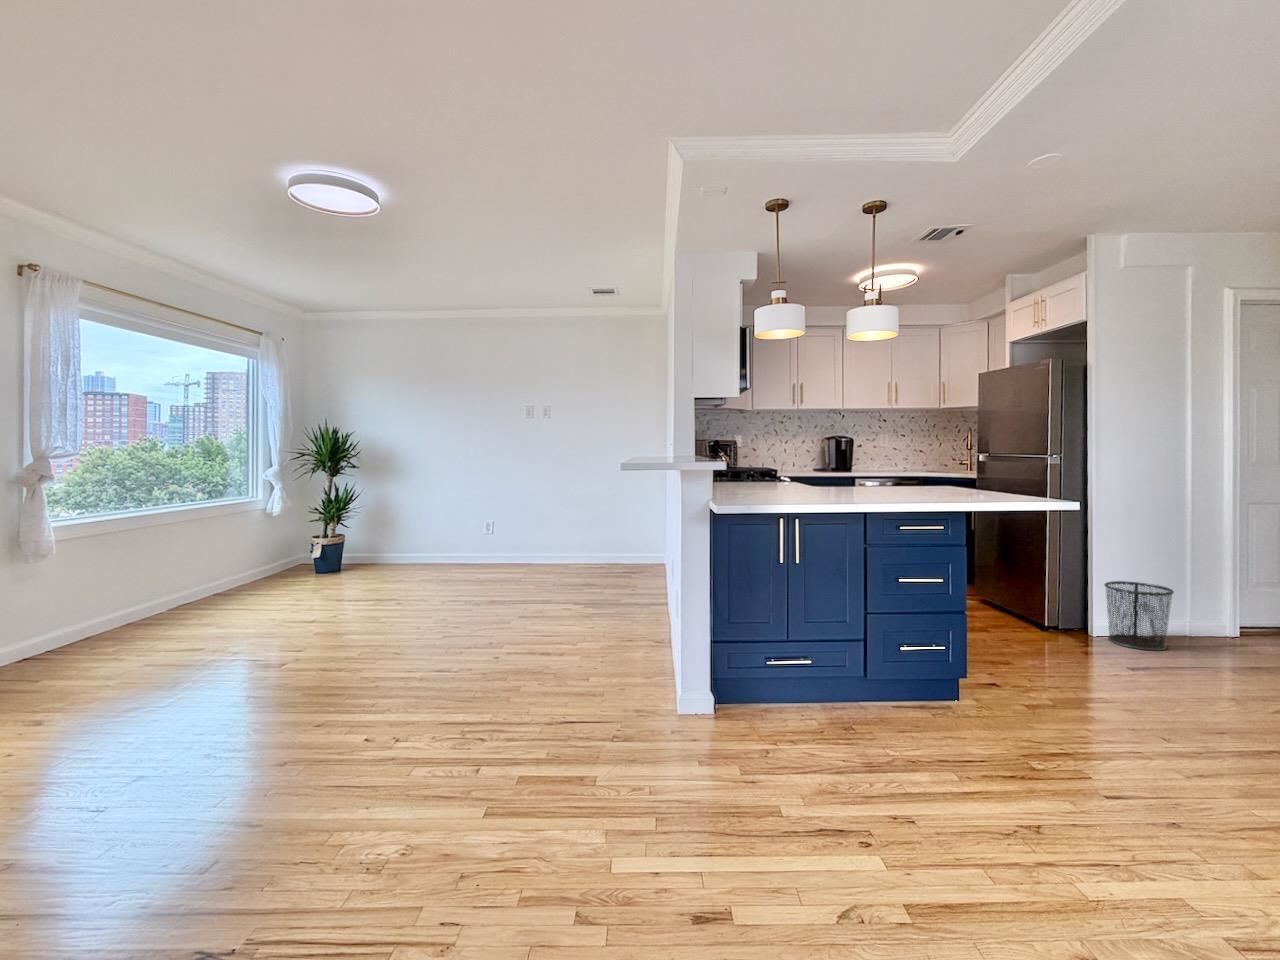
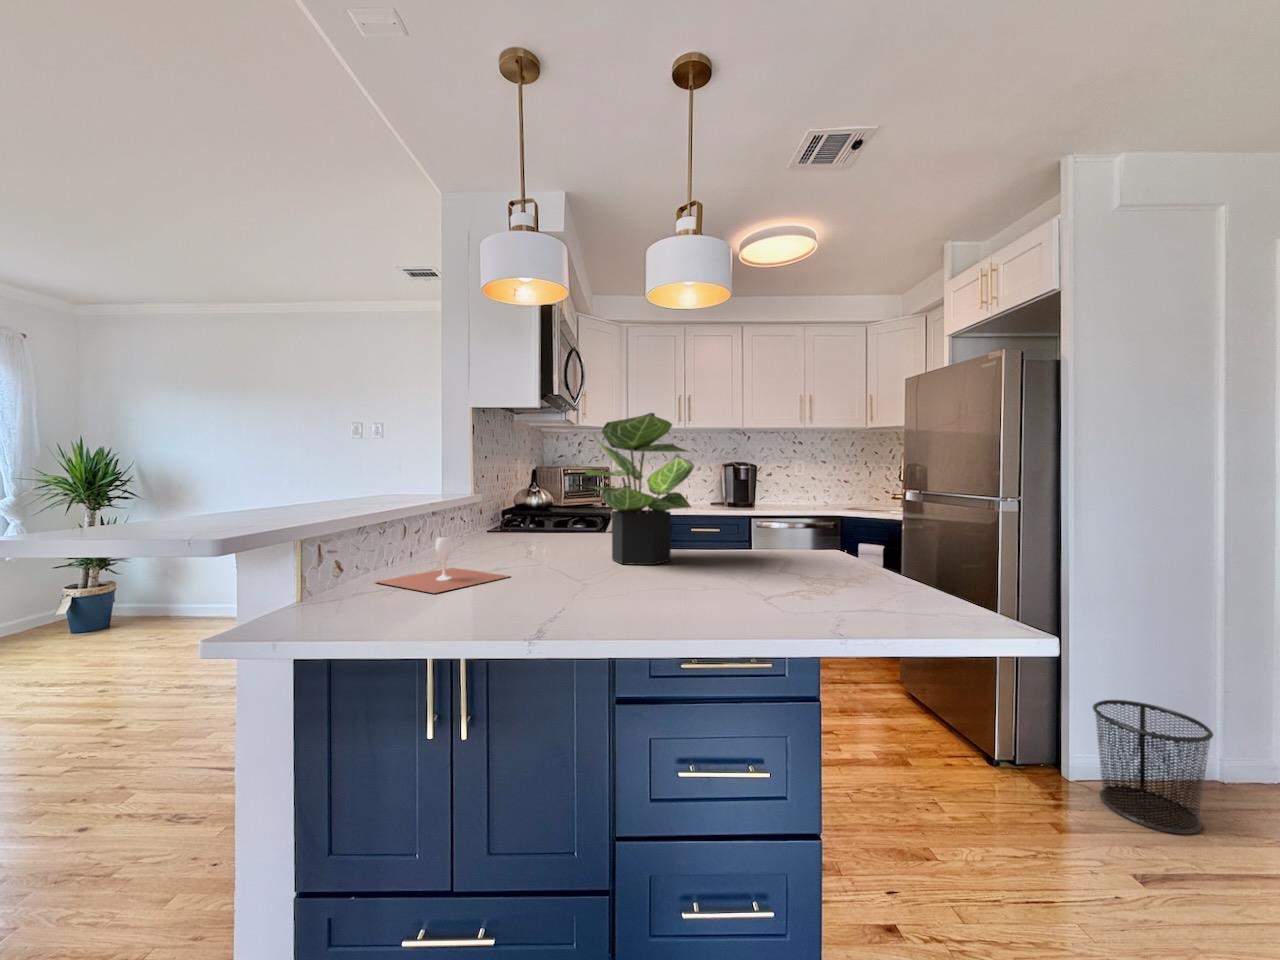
potted plant: none [802,407,874,488] -> present [585,413,694,565]
wine glass: none [731,471,793,494] -> present [375,537,509,593]

